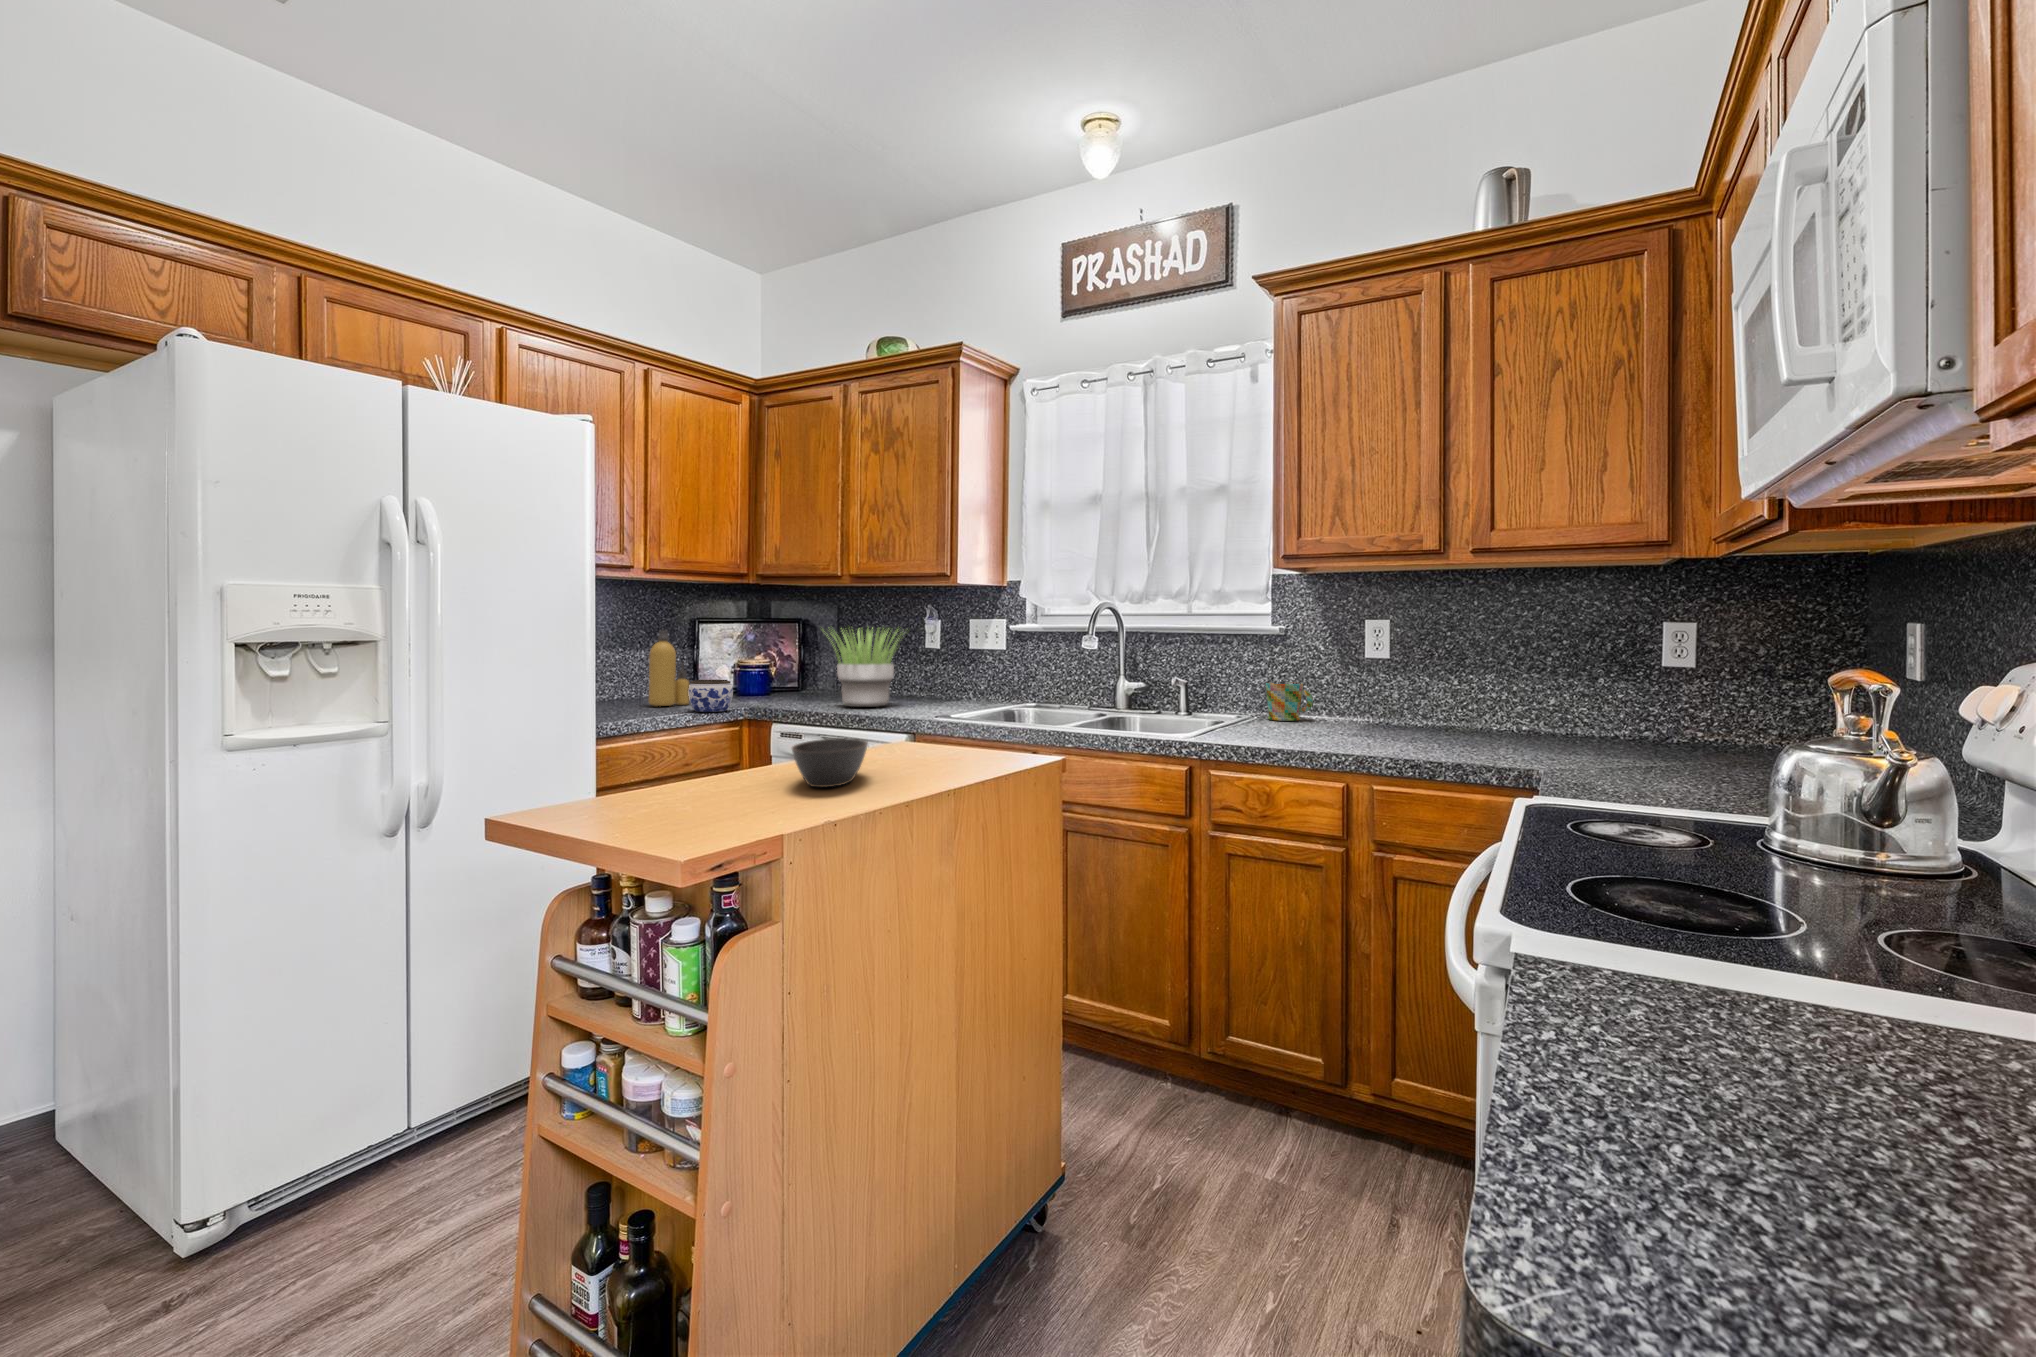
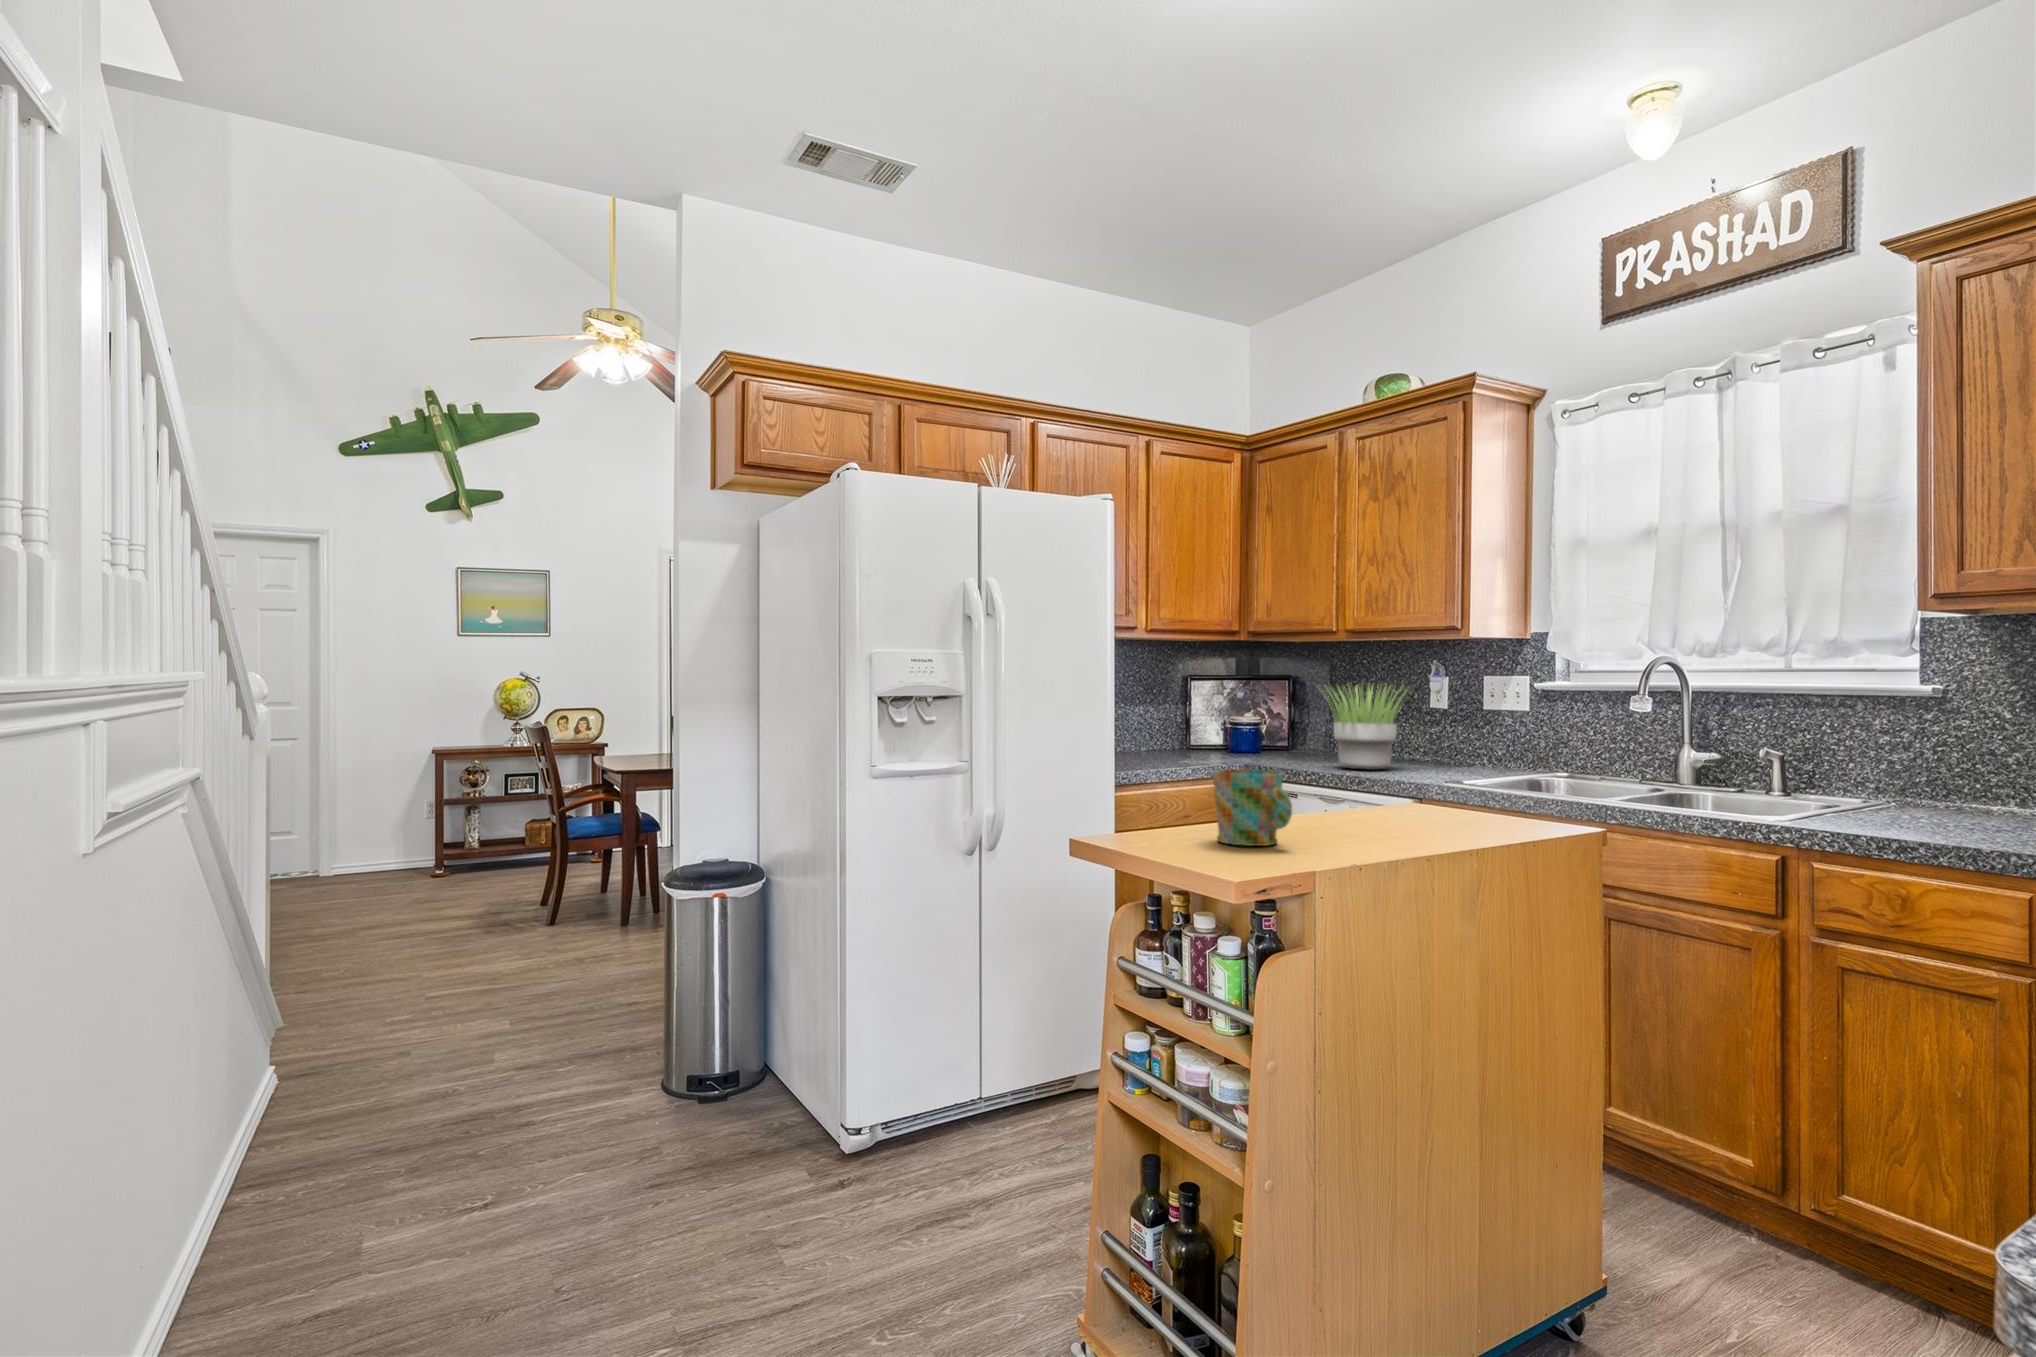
bottle: present [649,630,689,706] -> none [1144,686,1182,760]
jar: present [688,680,733,712] -> none [1183,735,1226,767]
mug: present [1266,682,1313,721] -> present [1213,770,1292,846]
bowl: present [792,738,868,787] -> none [1316,790,1390,834]

